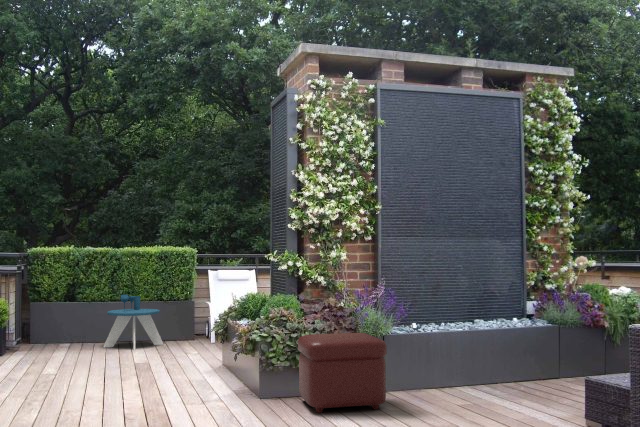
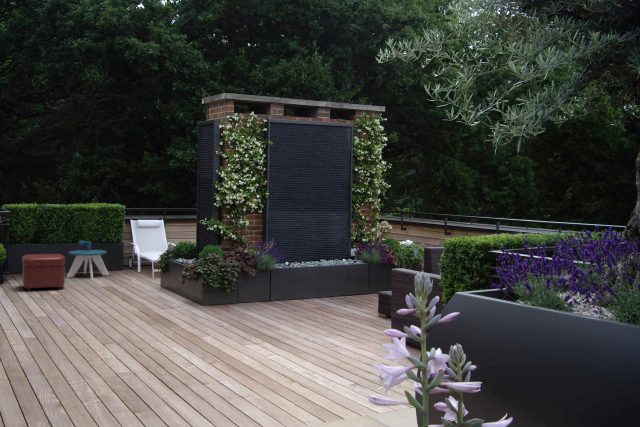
ottoman: present [298,333,387,413] -> present [22,254,65,291]

